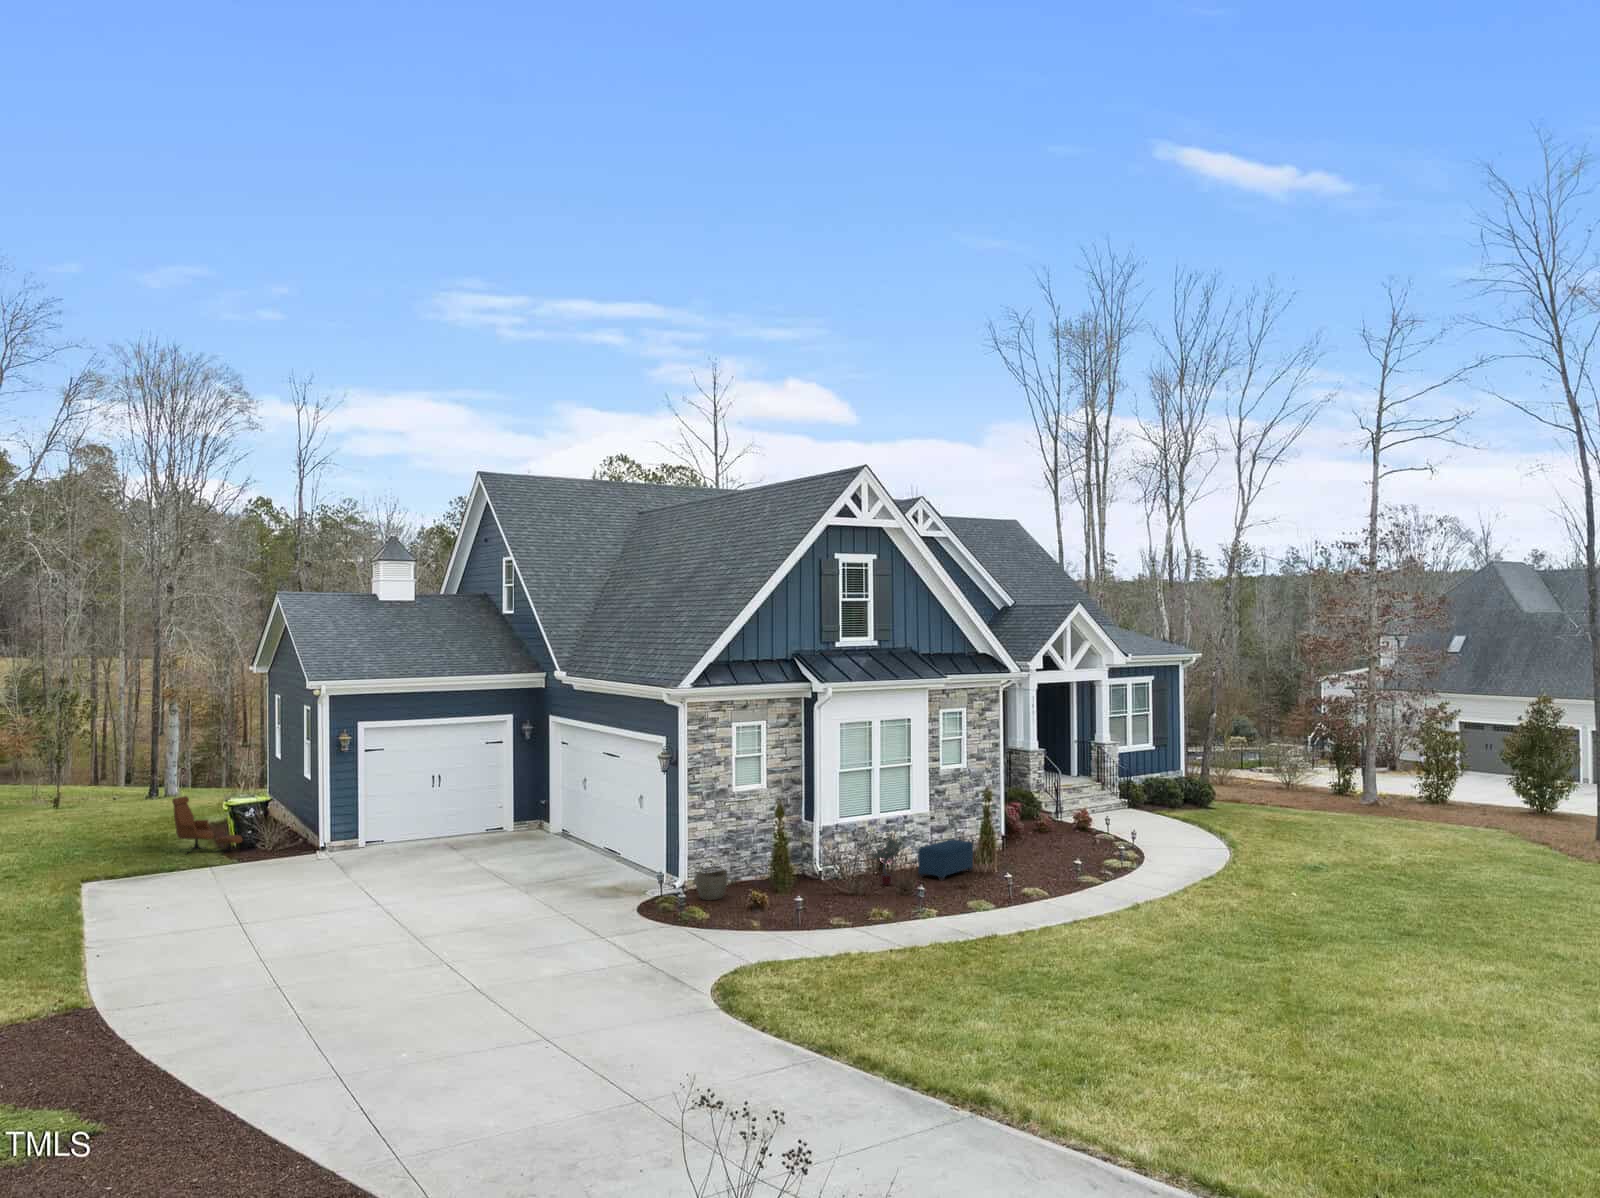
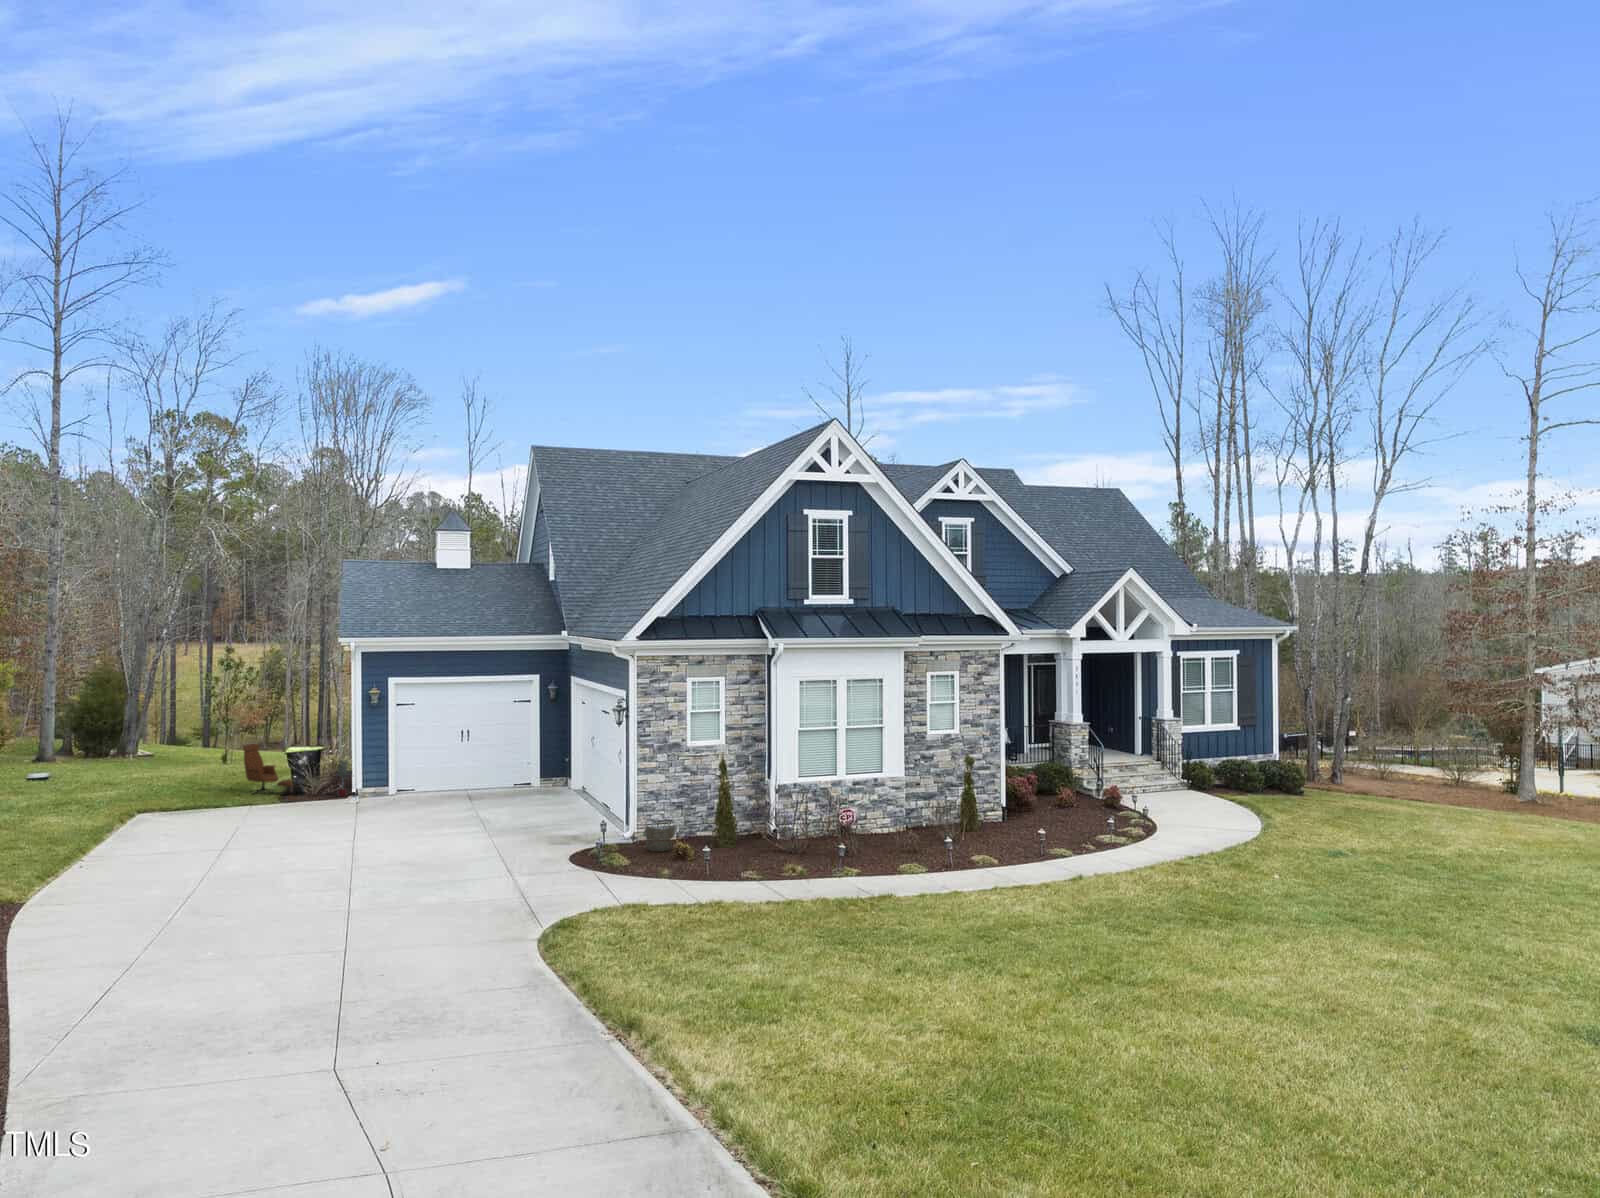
potted tree: present [869,831,905,885] -> present [336,756,352,797]
bench: present [918,839,973,881] -> none [890,807,955,847]

